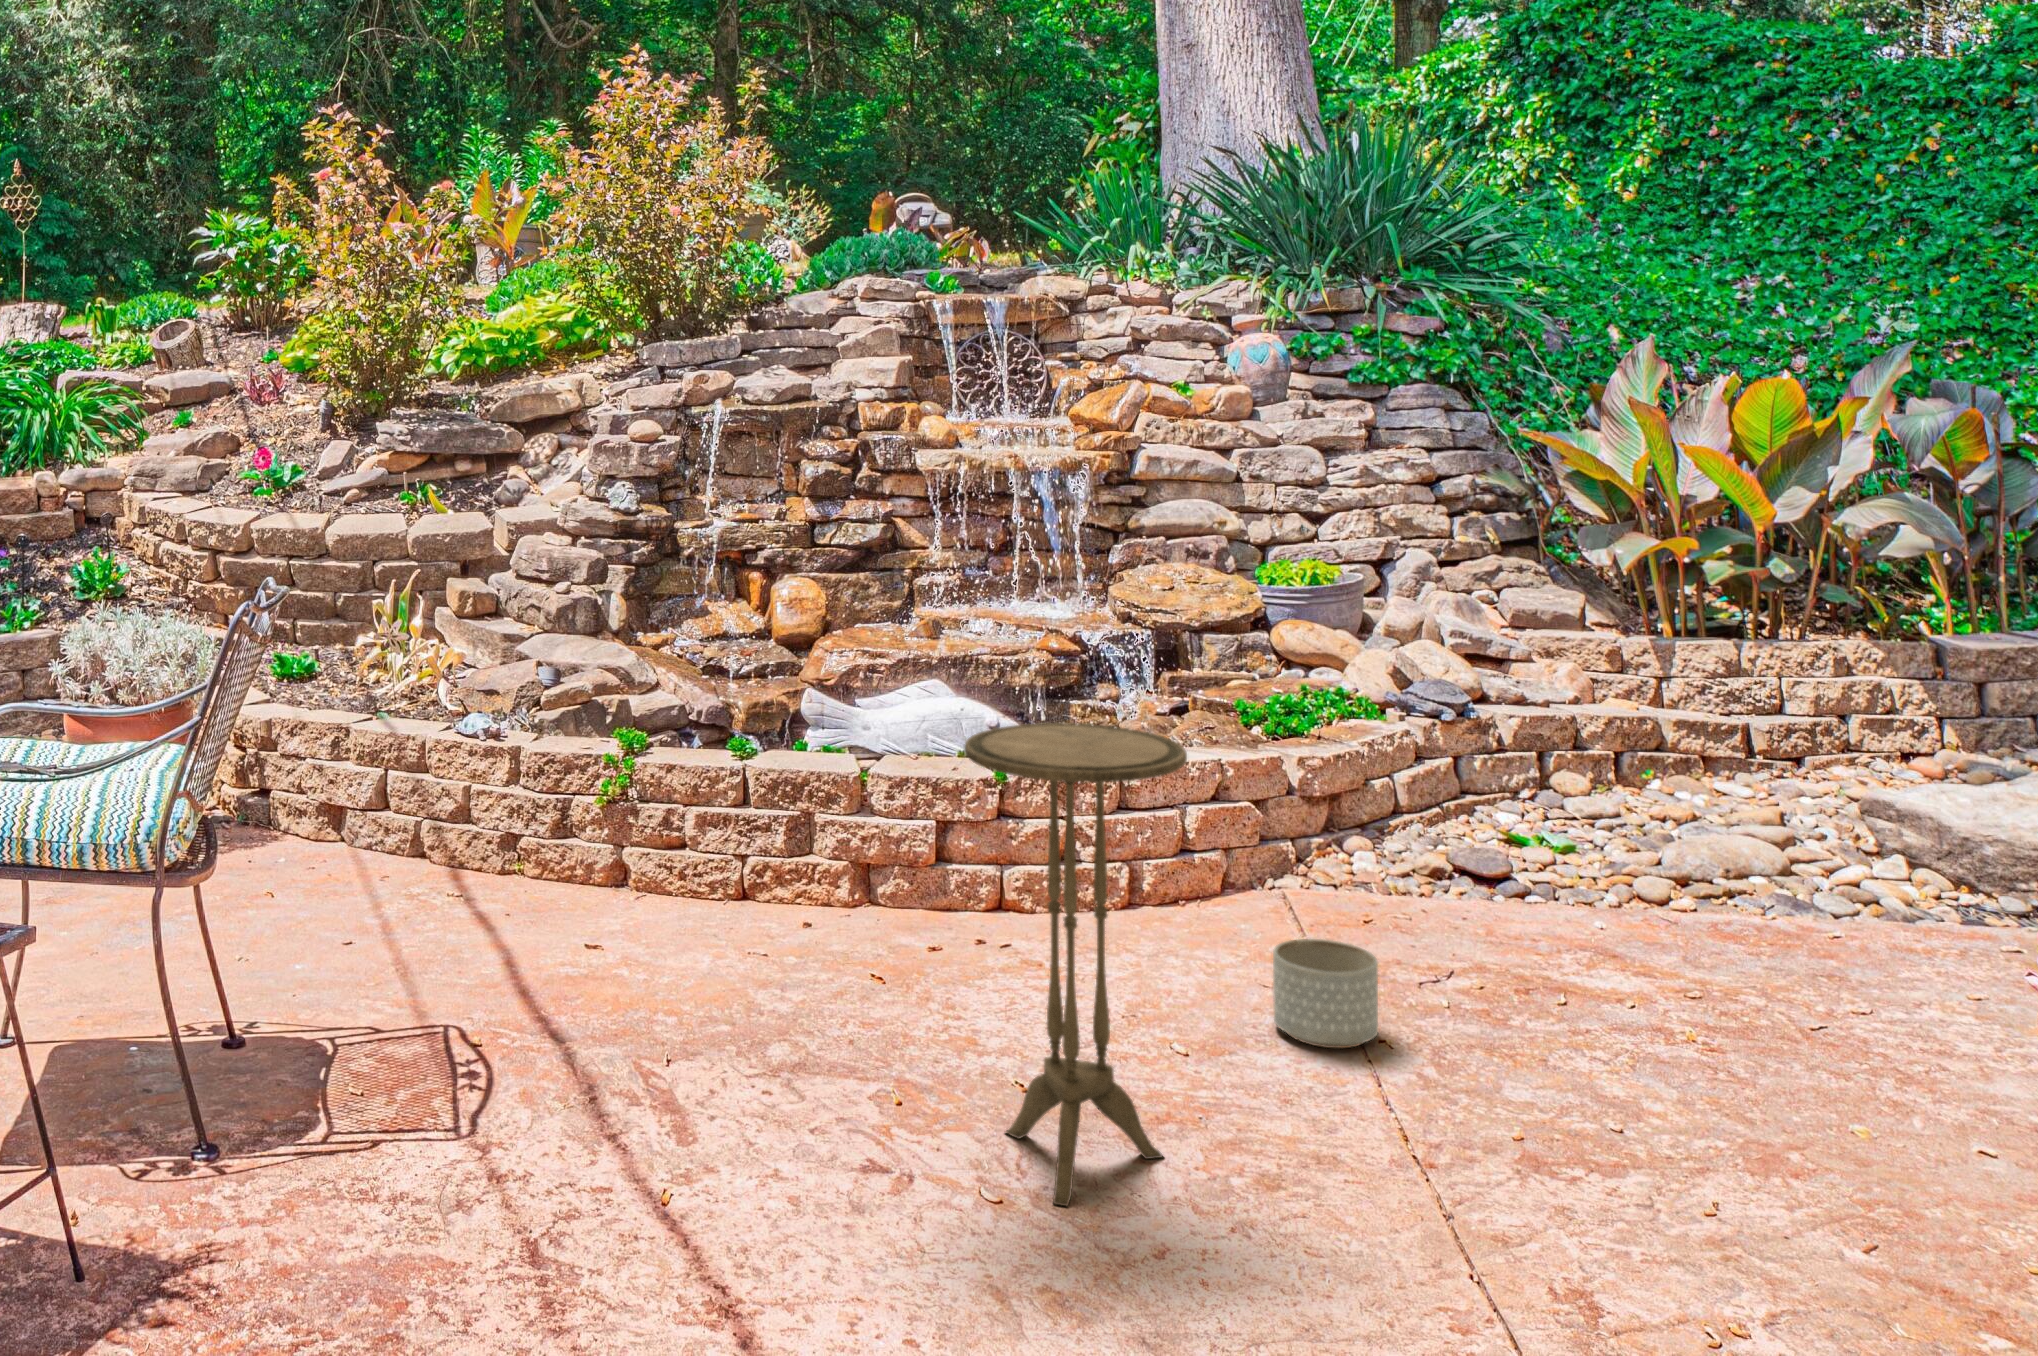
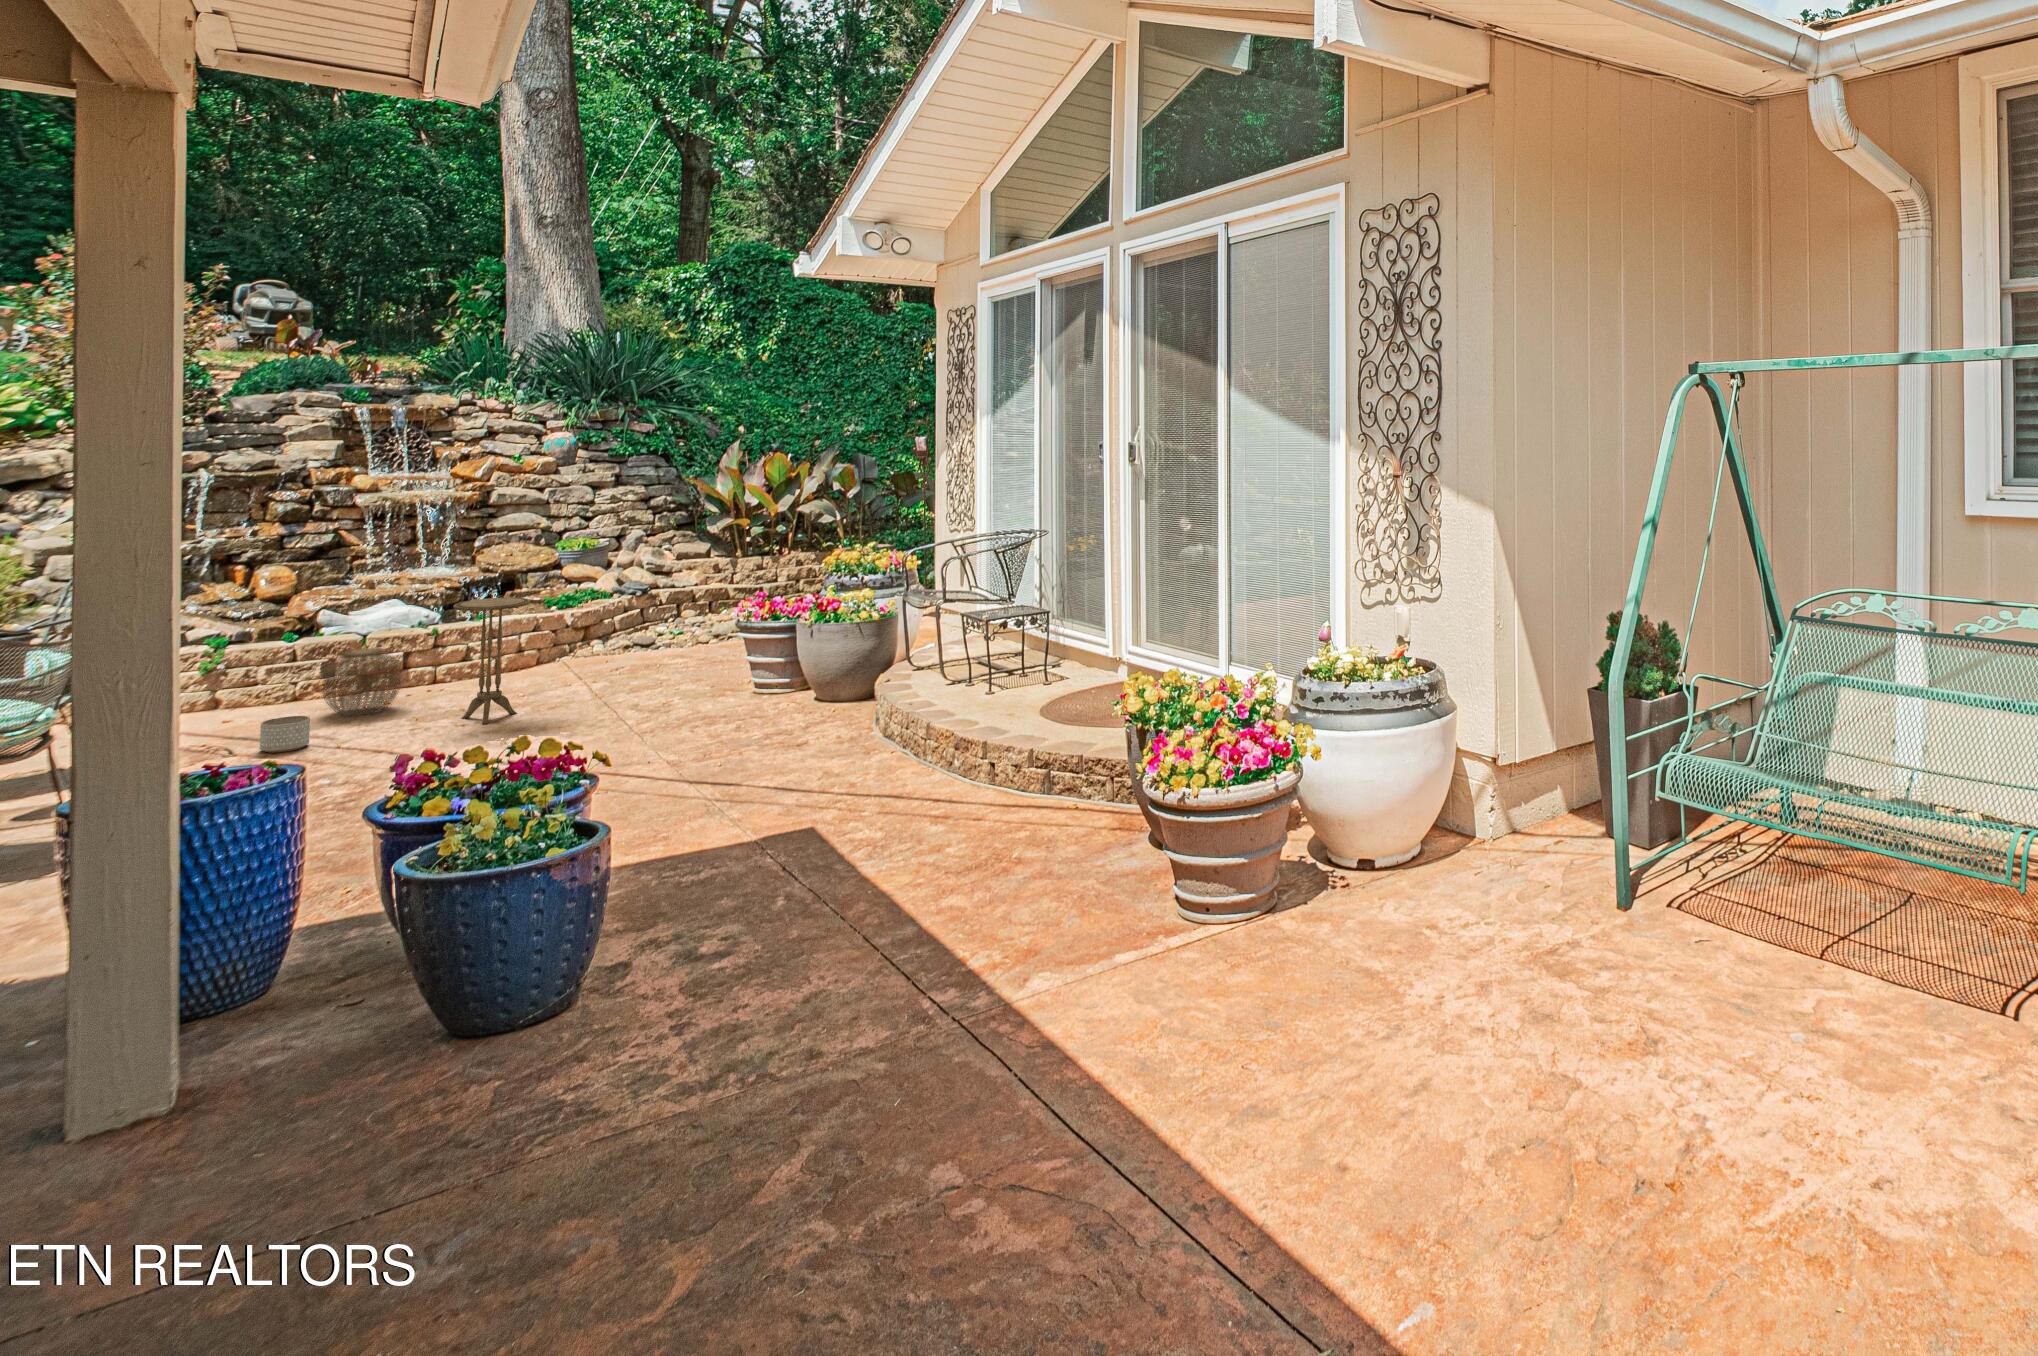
woven basket: none [712,817,884,1026] -> present [322,648,401,716]
planter: present [1273,939,1378,1048] -> present [260,716,310,753]

